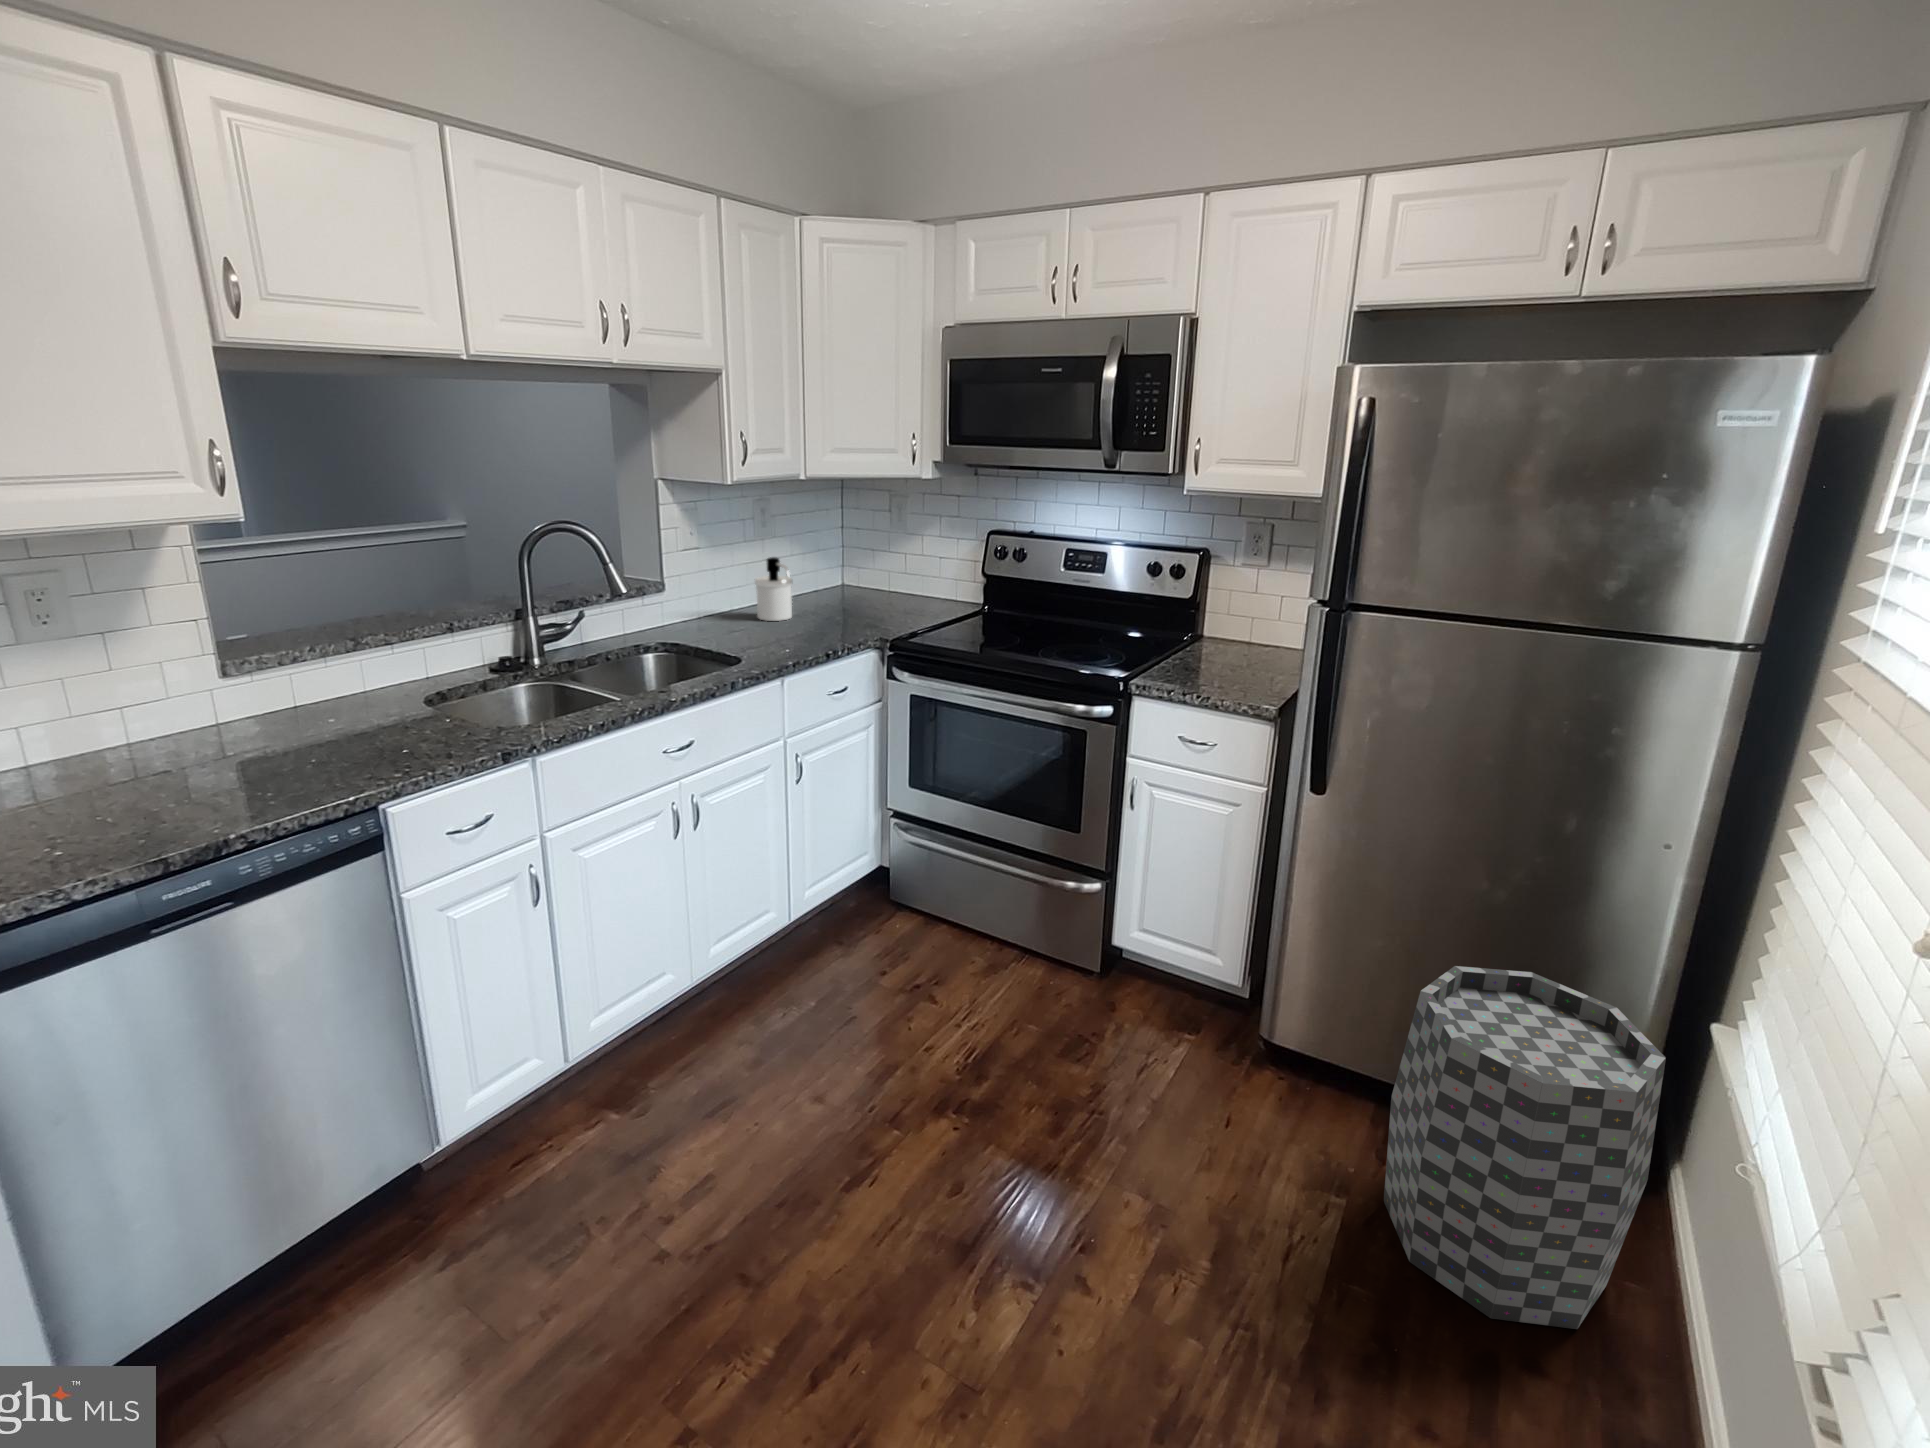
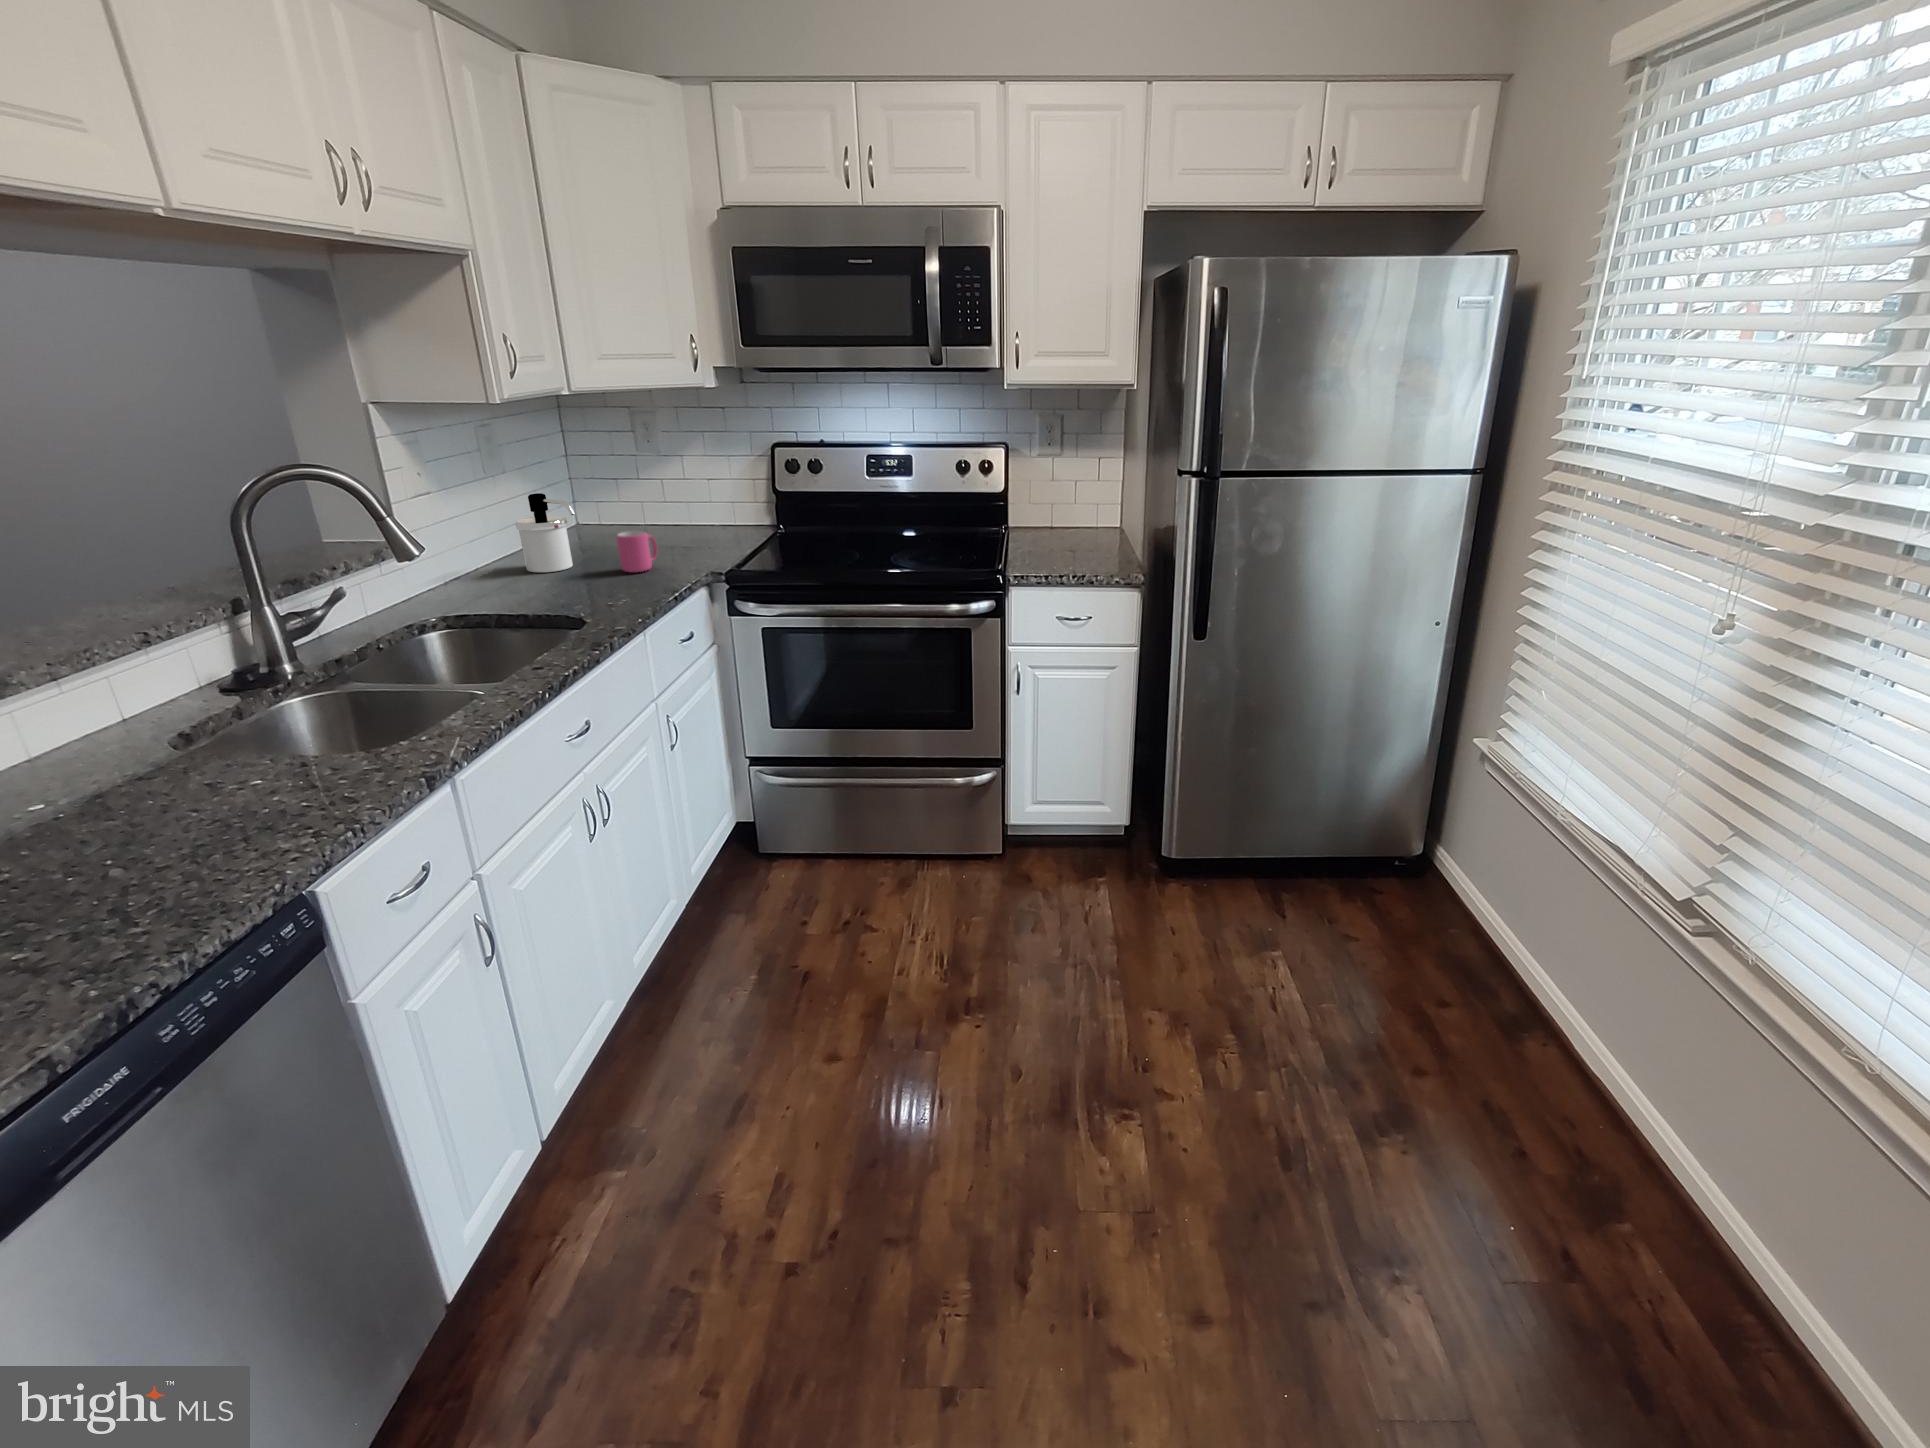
mug: none [816,596,849,630] -> present [616,531,657,572]
trash can: present [1384,966,1666,1329] -> none [1304,740,1480,990]

